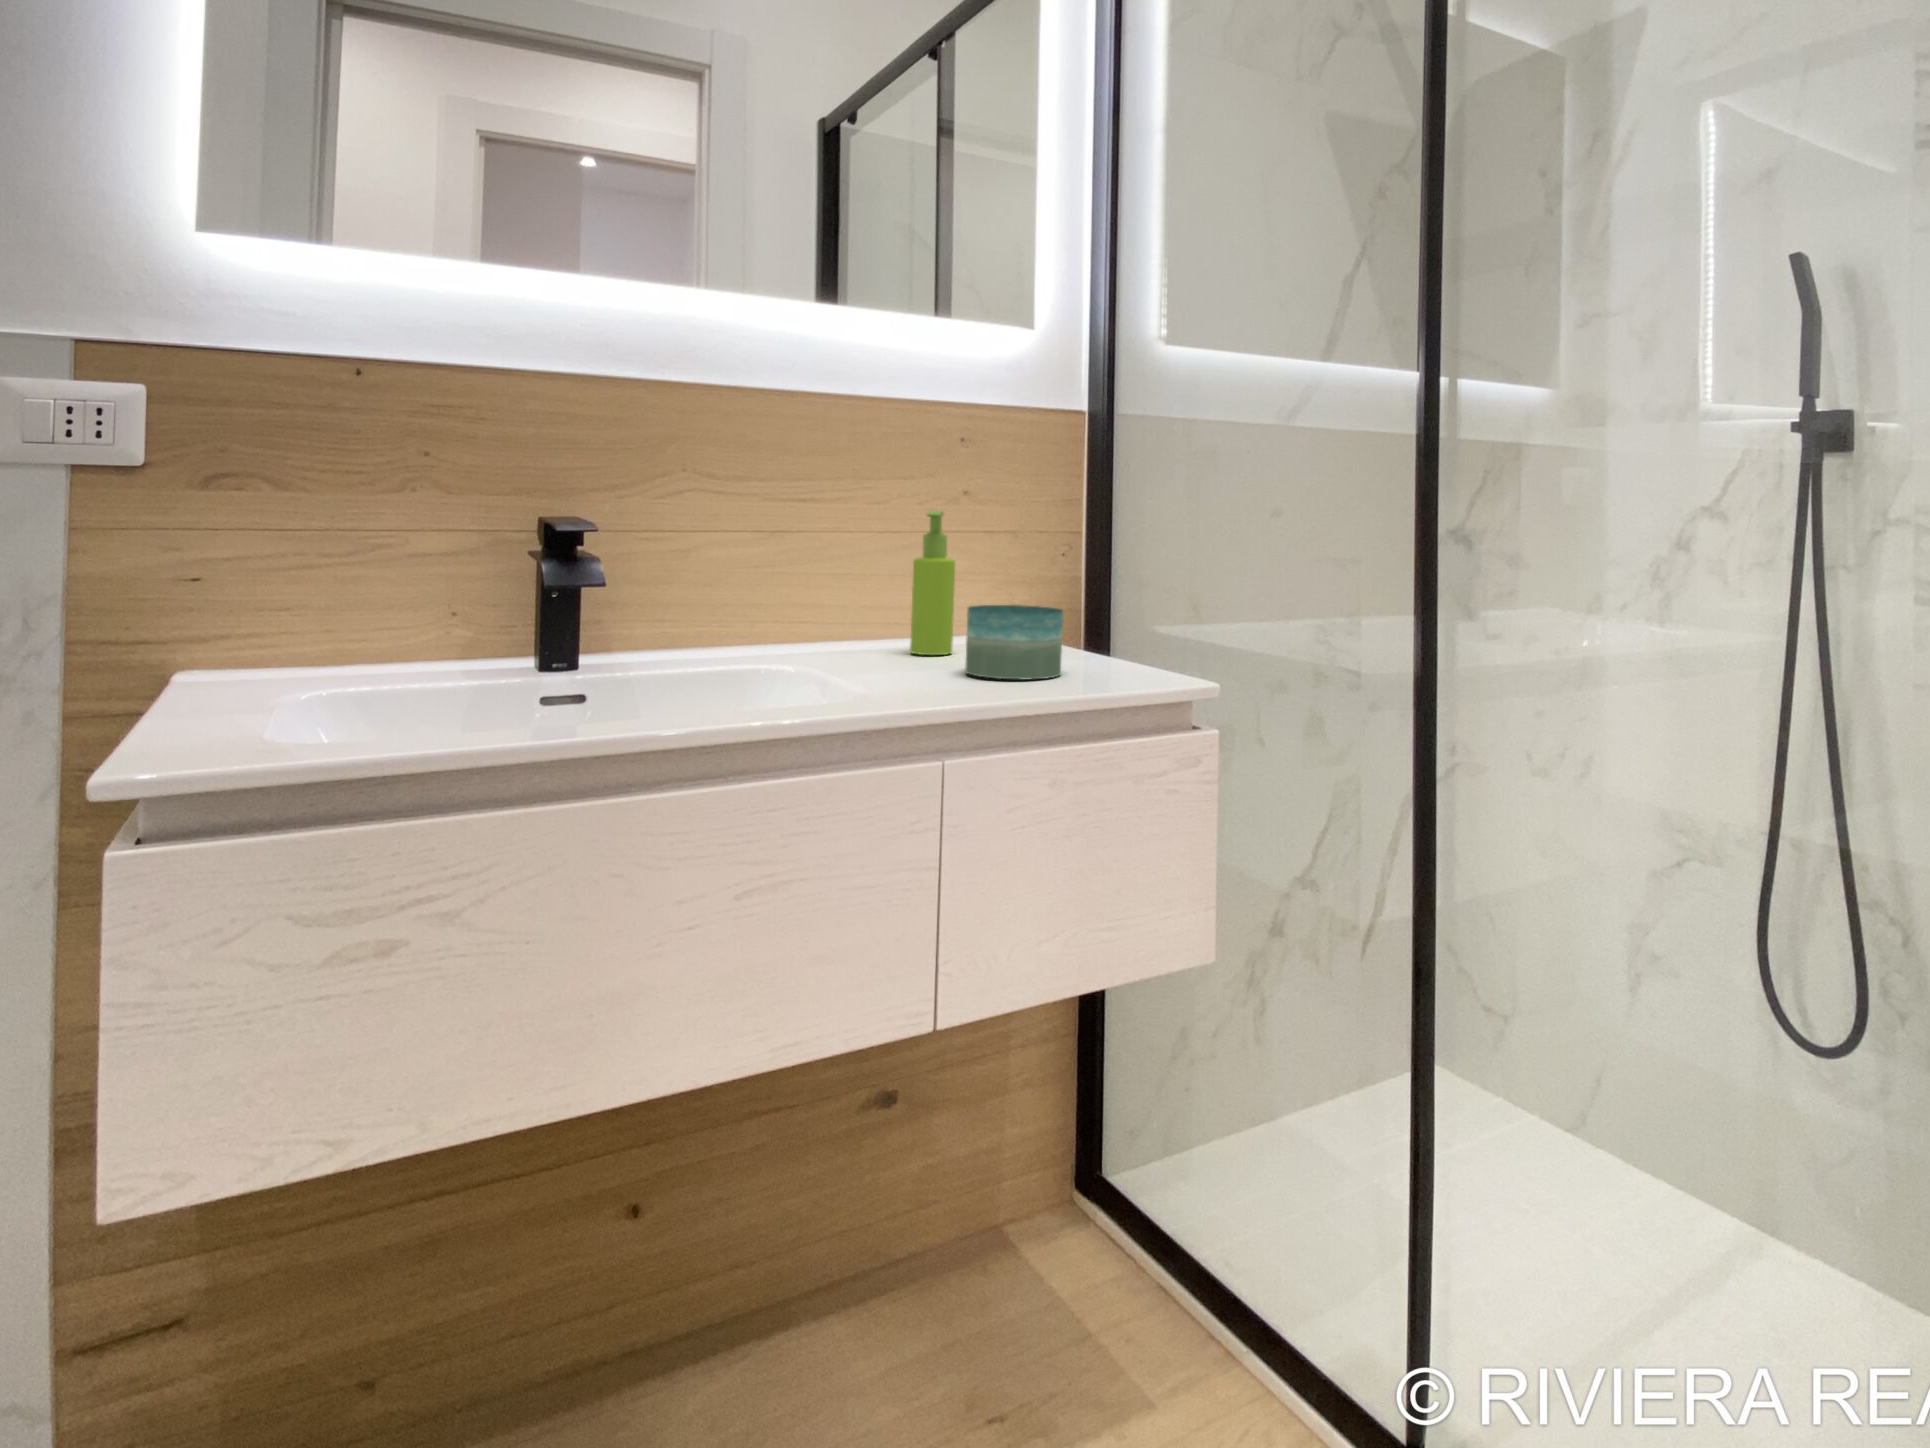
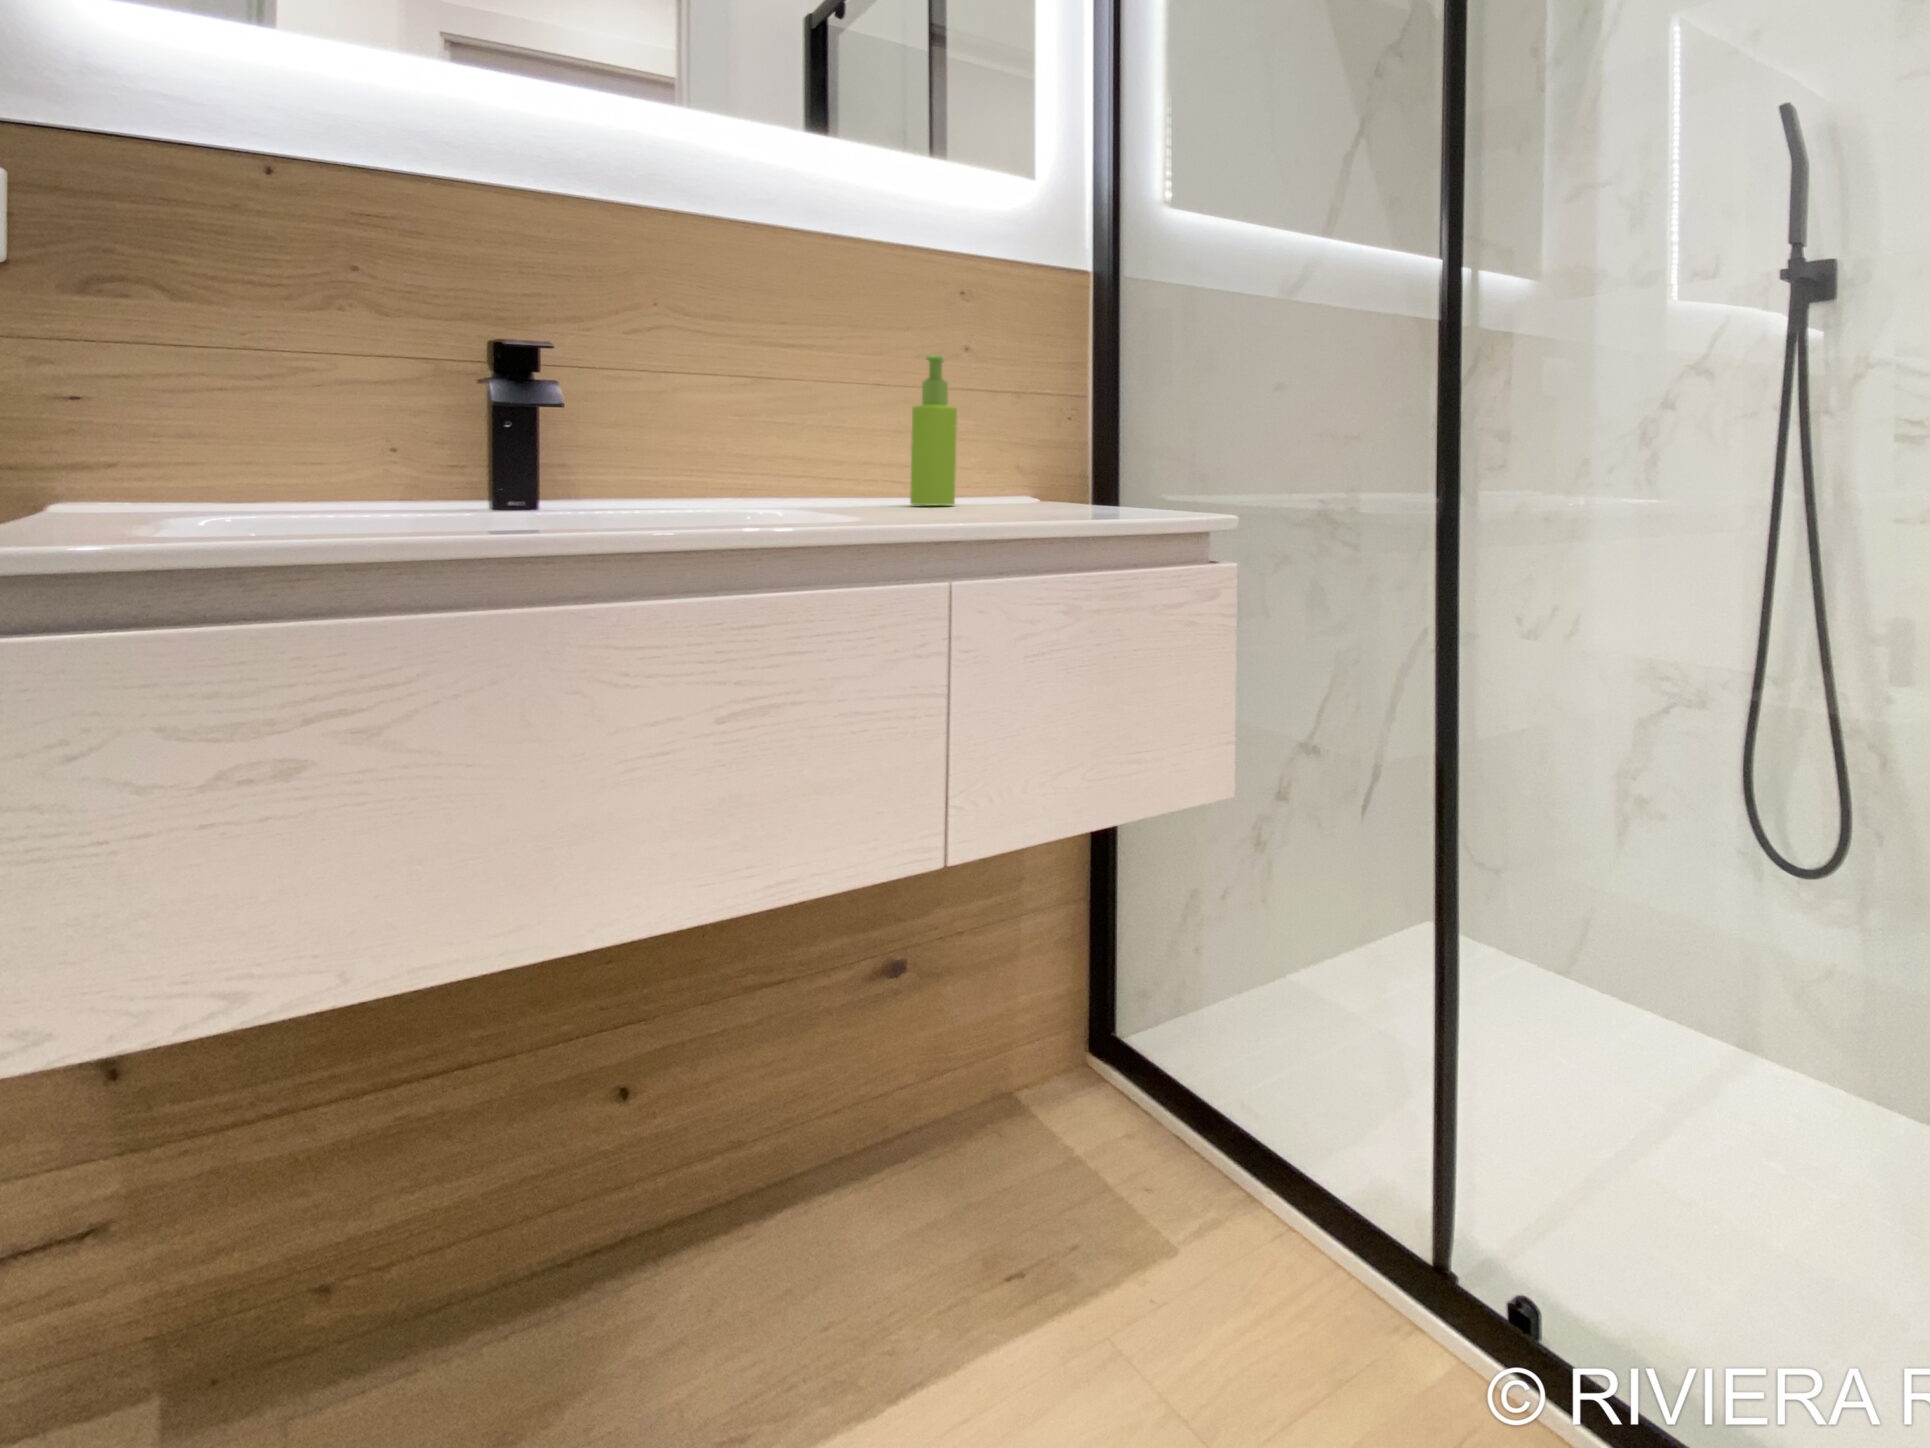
candle: present [965,605,1063,679] -> none [971,442,1074,513]

